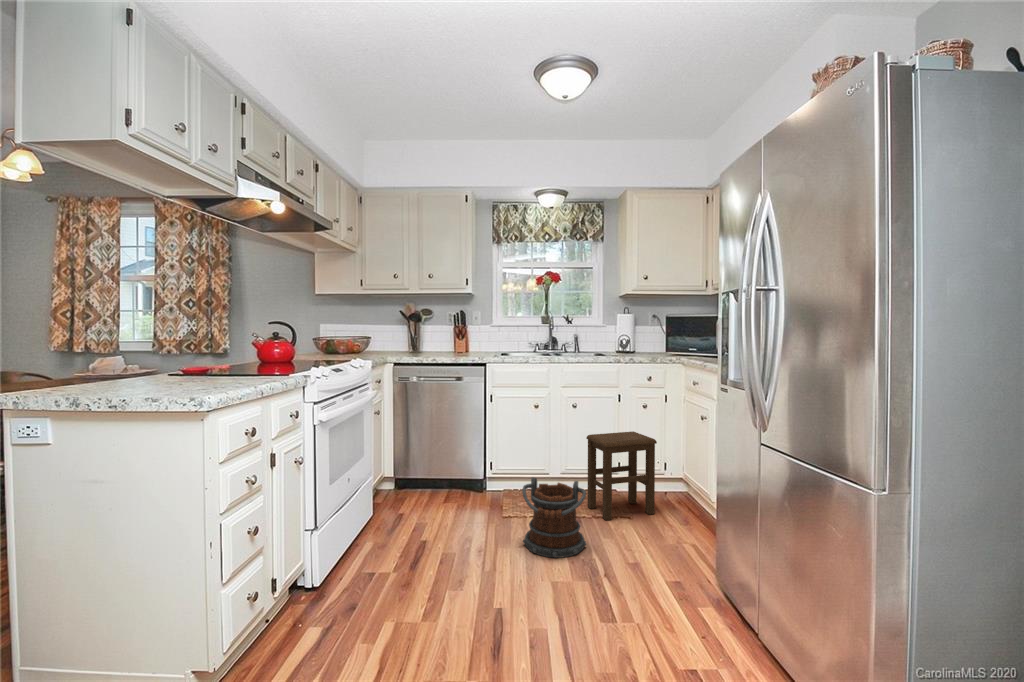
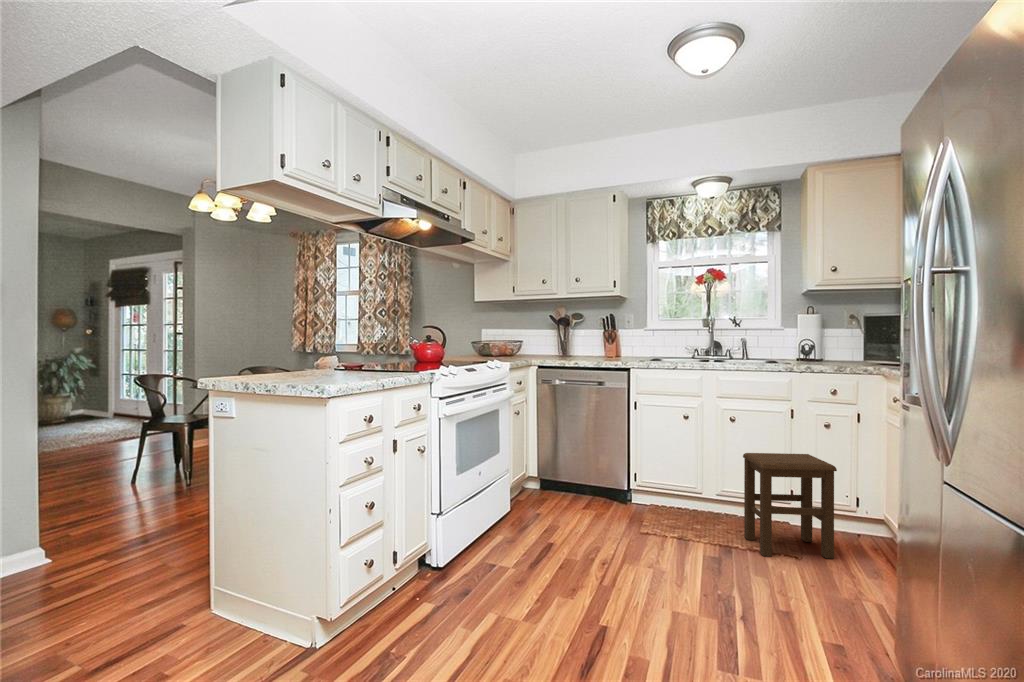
bucket: present [522,477,586,558] -> none [652,493,728,589]

